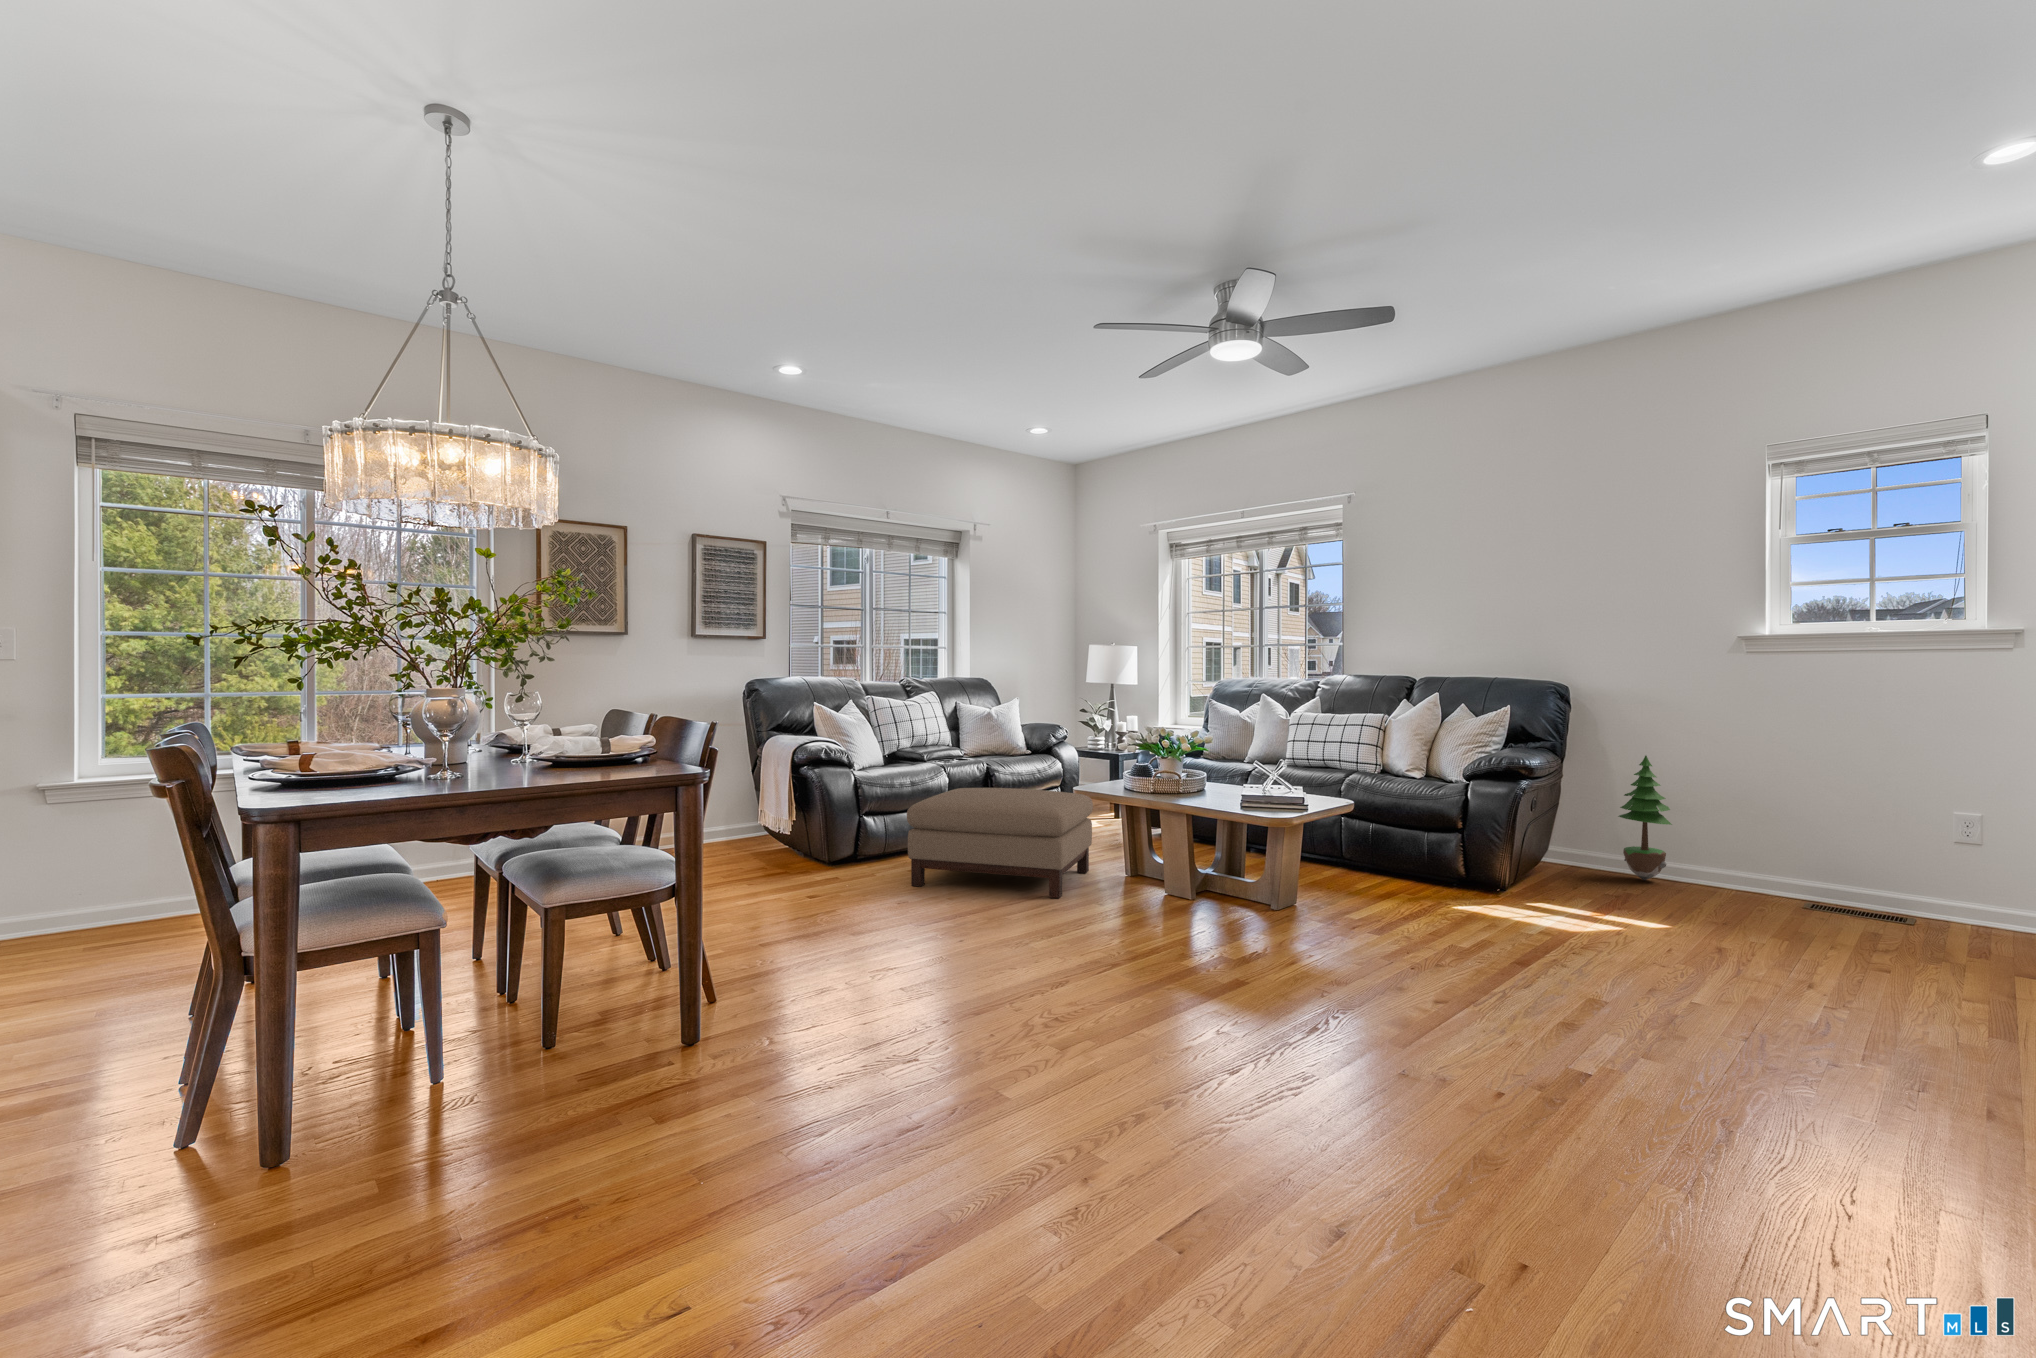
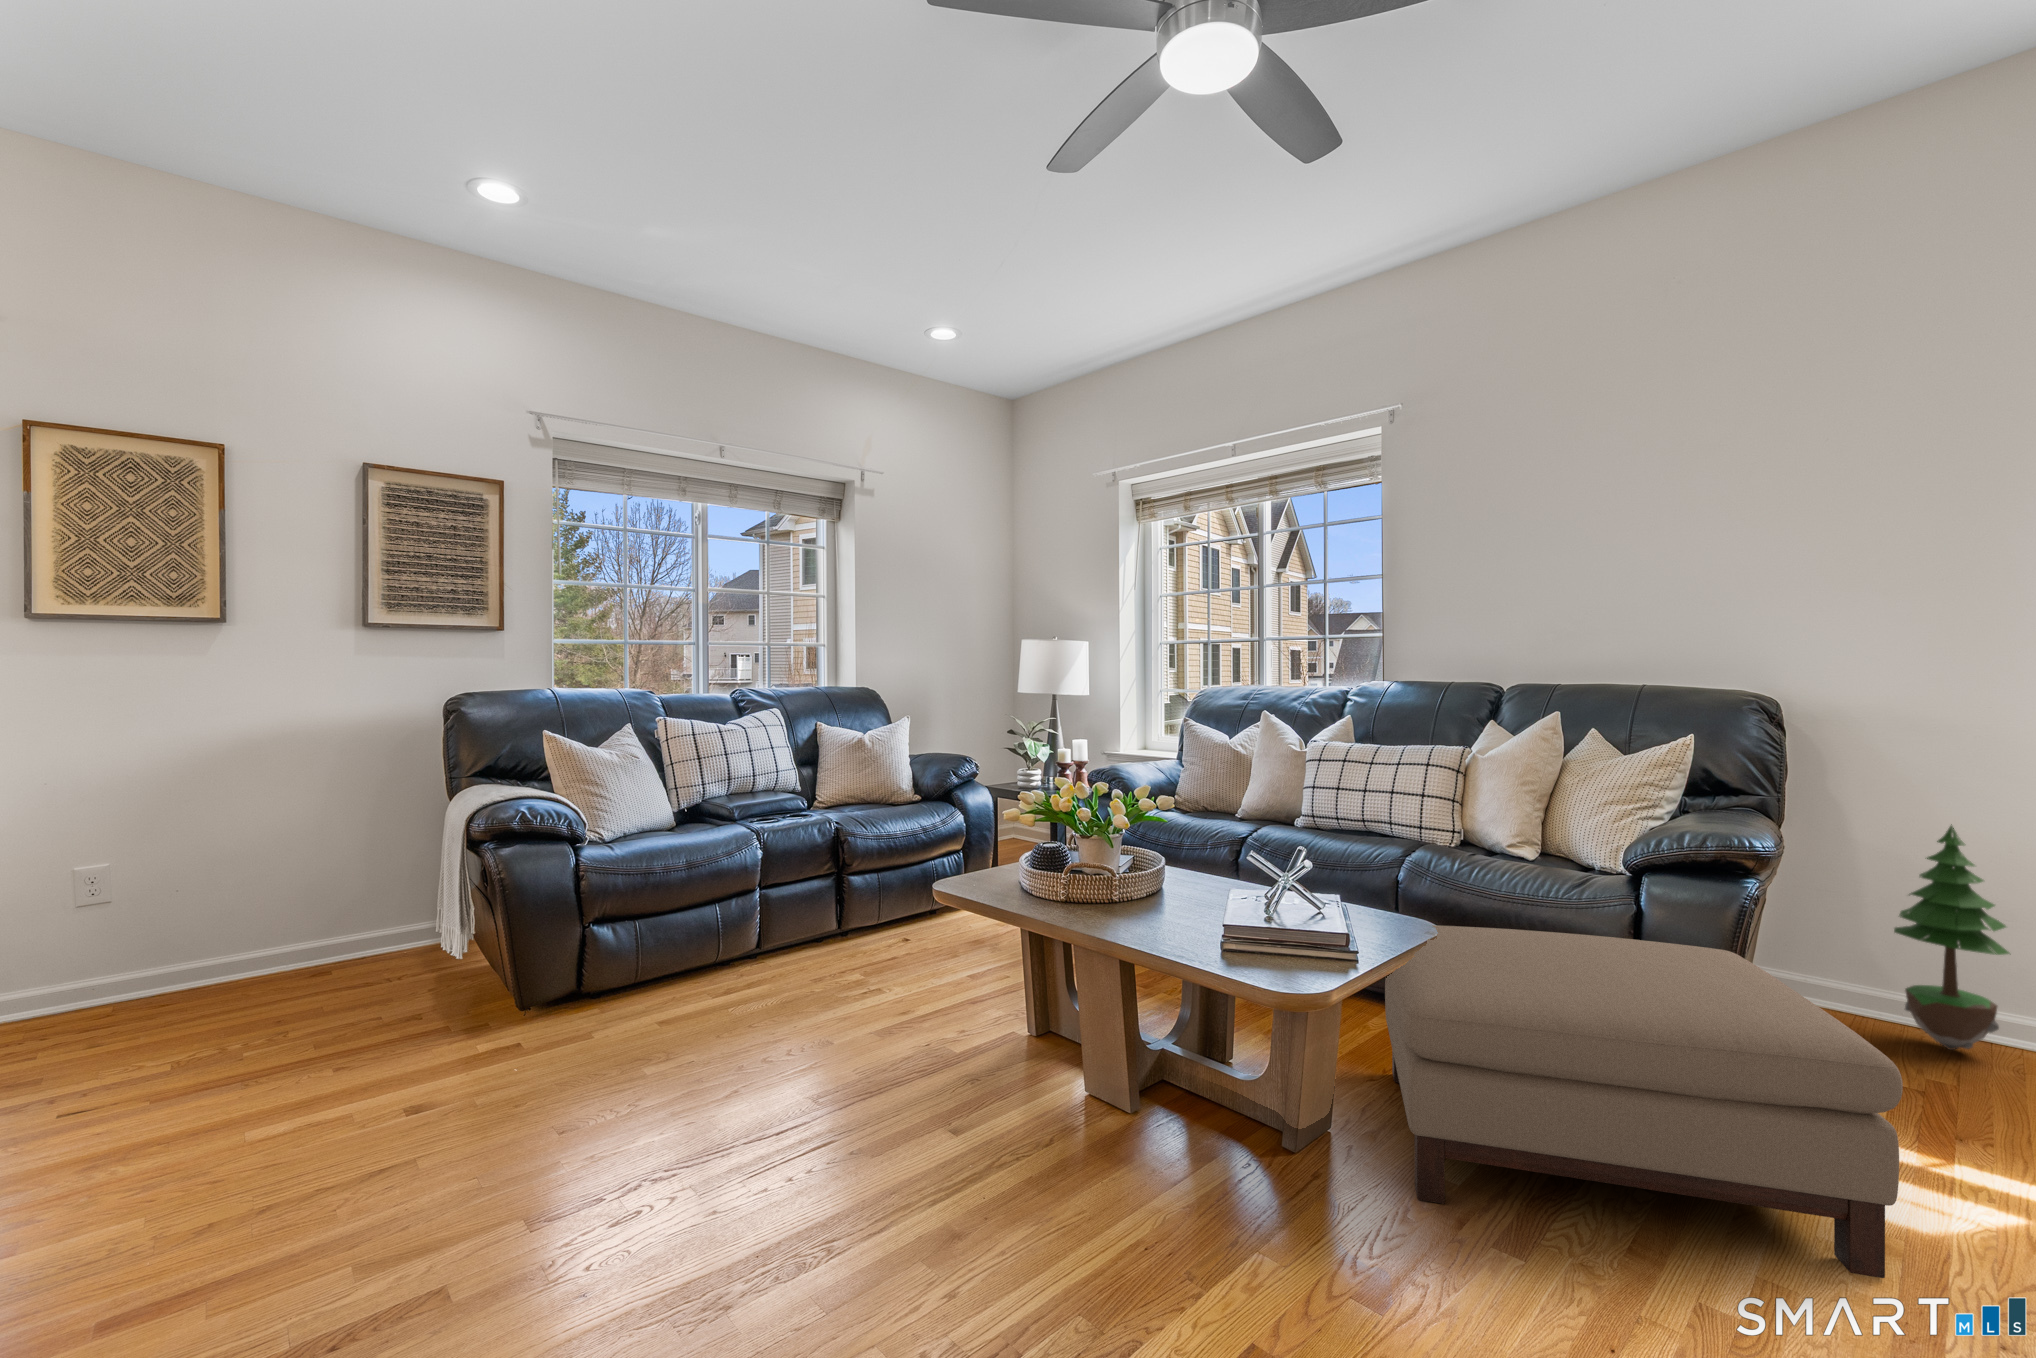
ottoman: present [907,788,1093,898] -> present [1385,925,1903,1278]

